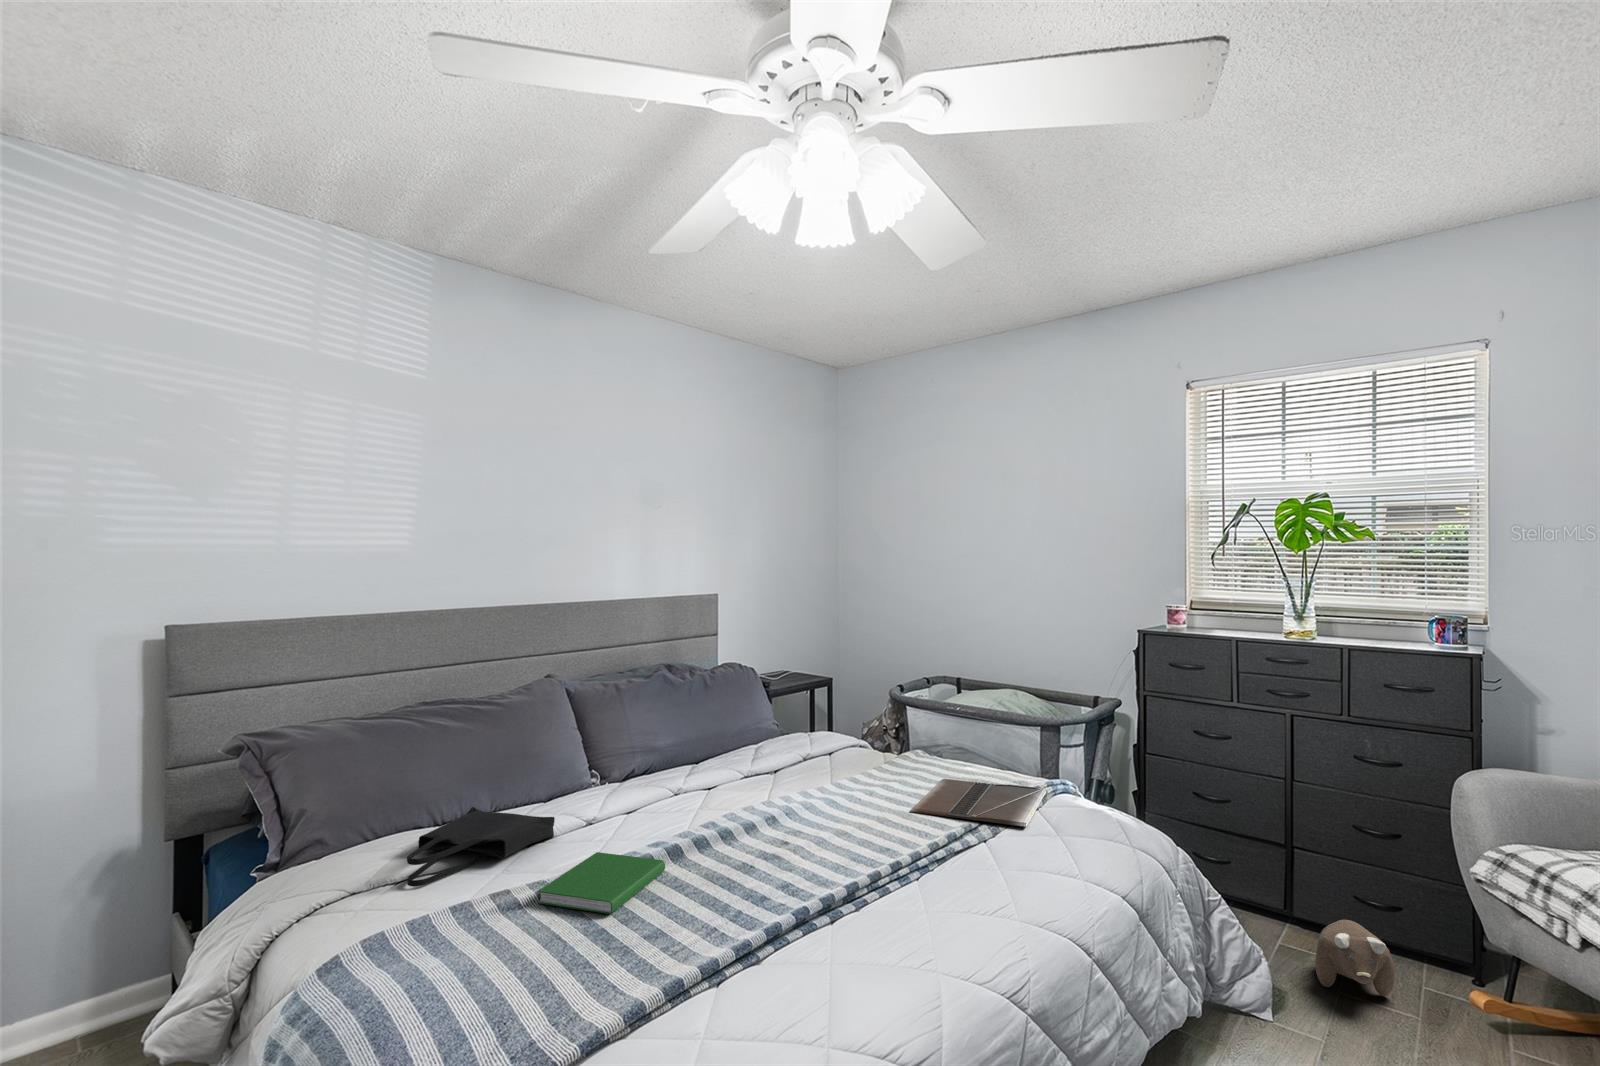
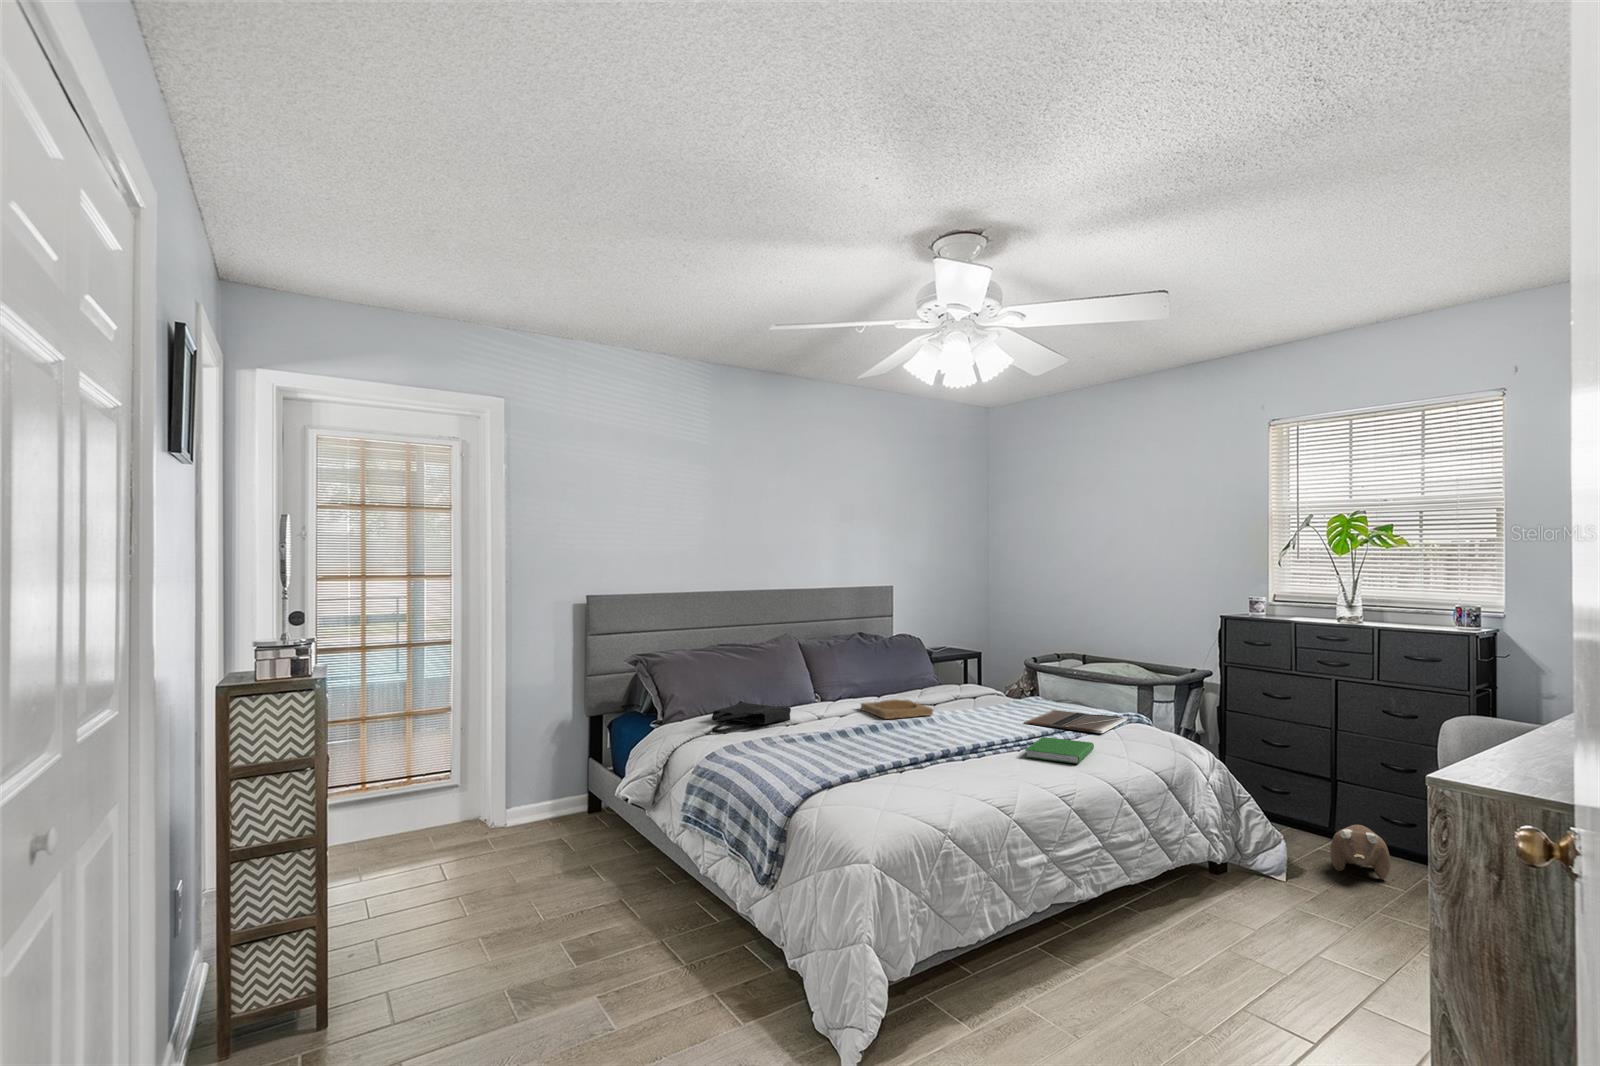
tray: none [669,777,777,821] -> present [861,699,933,719]
hardcover book: present [538,852,665,914] -> present [1025,737,1094,764]

